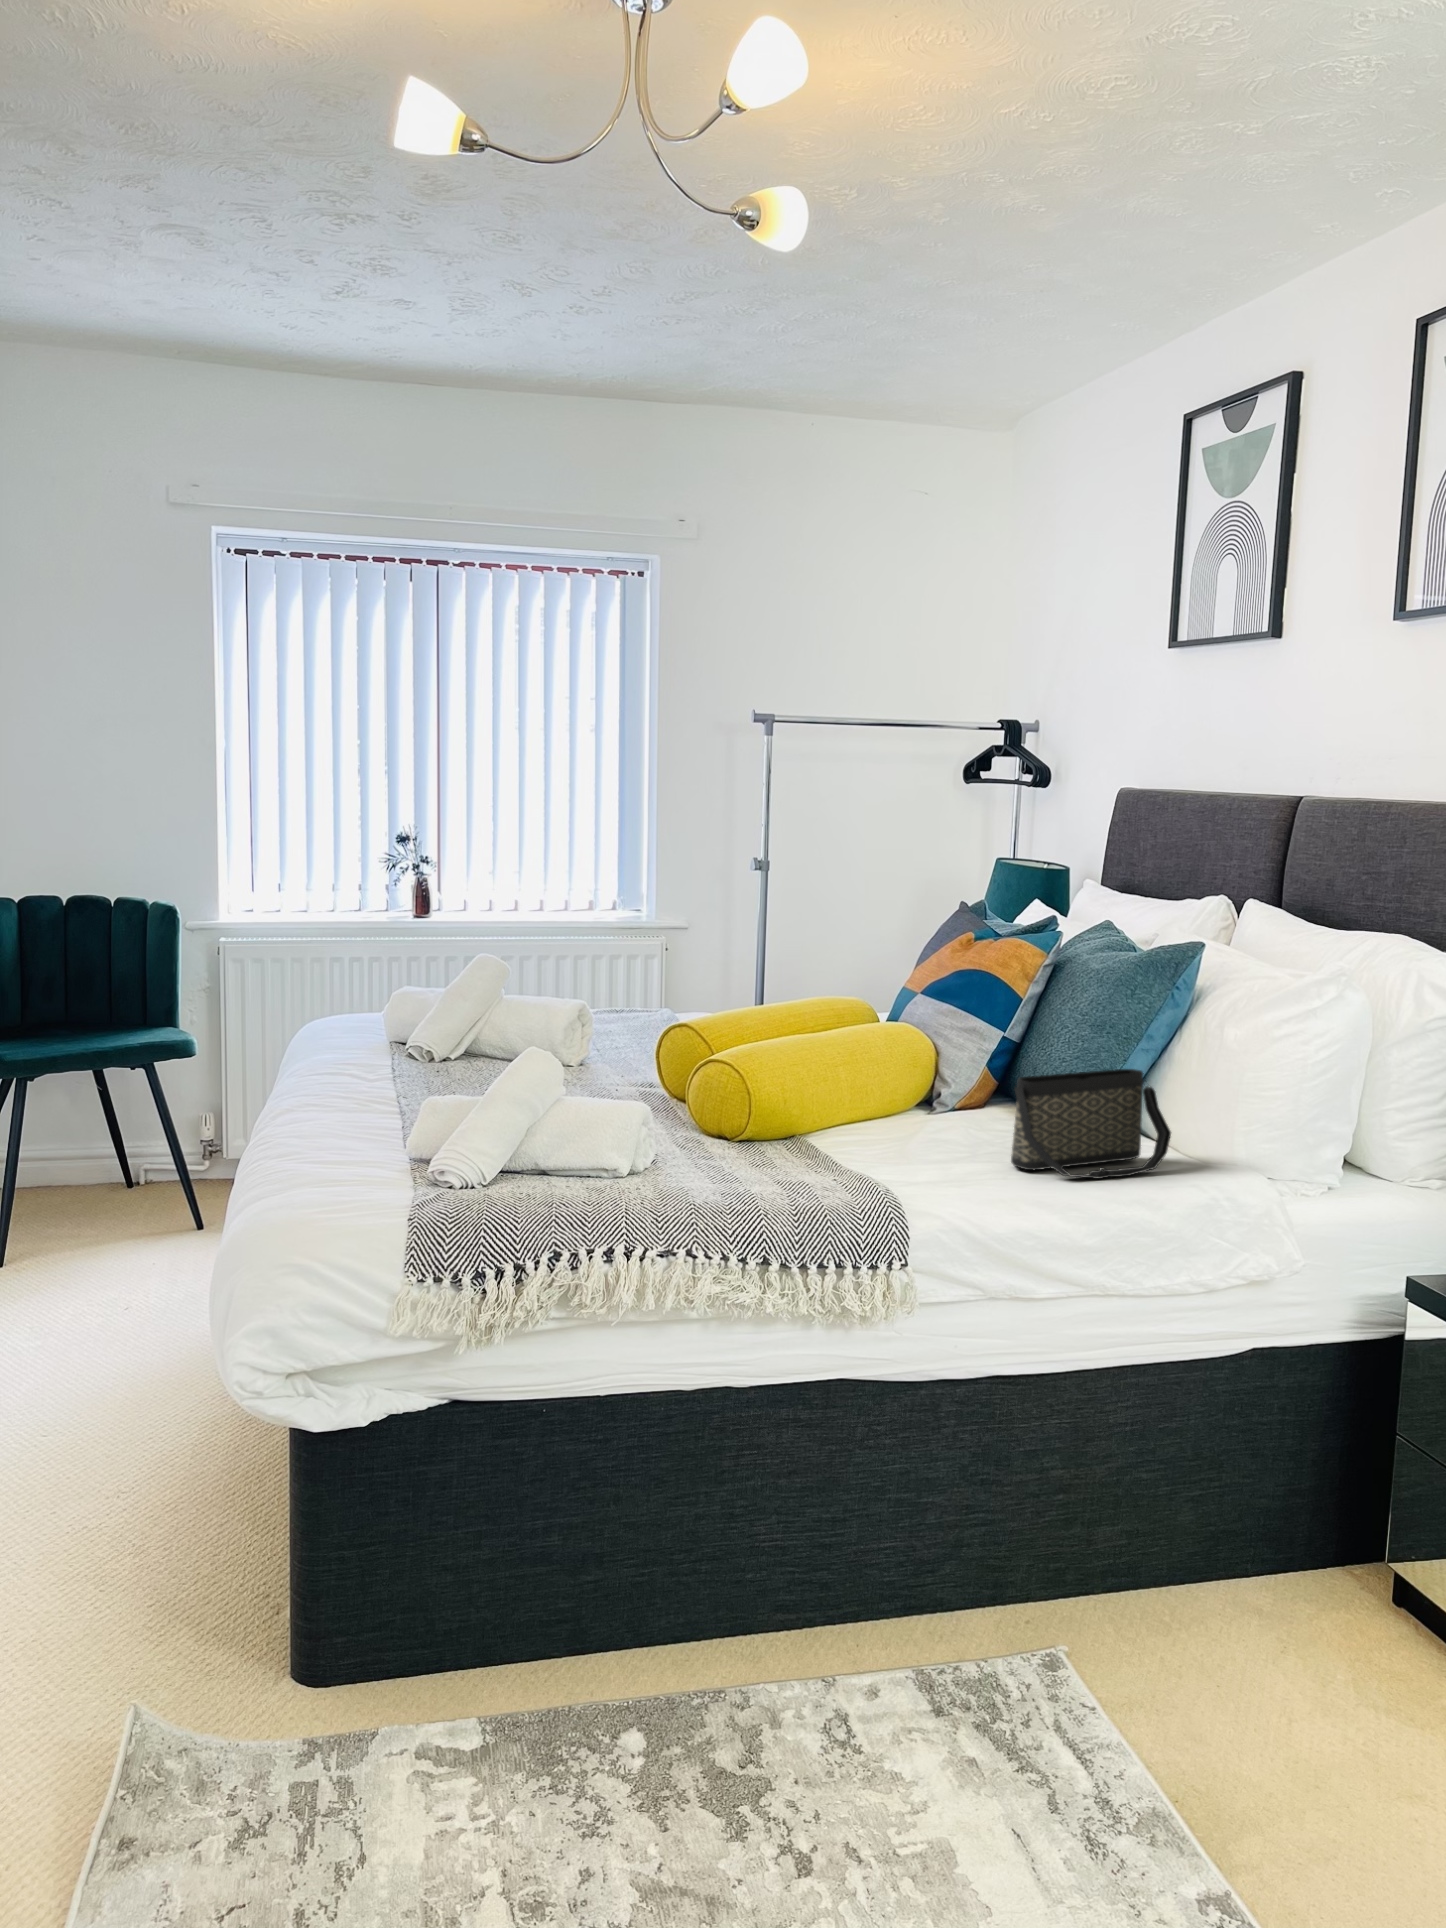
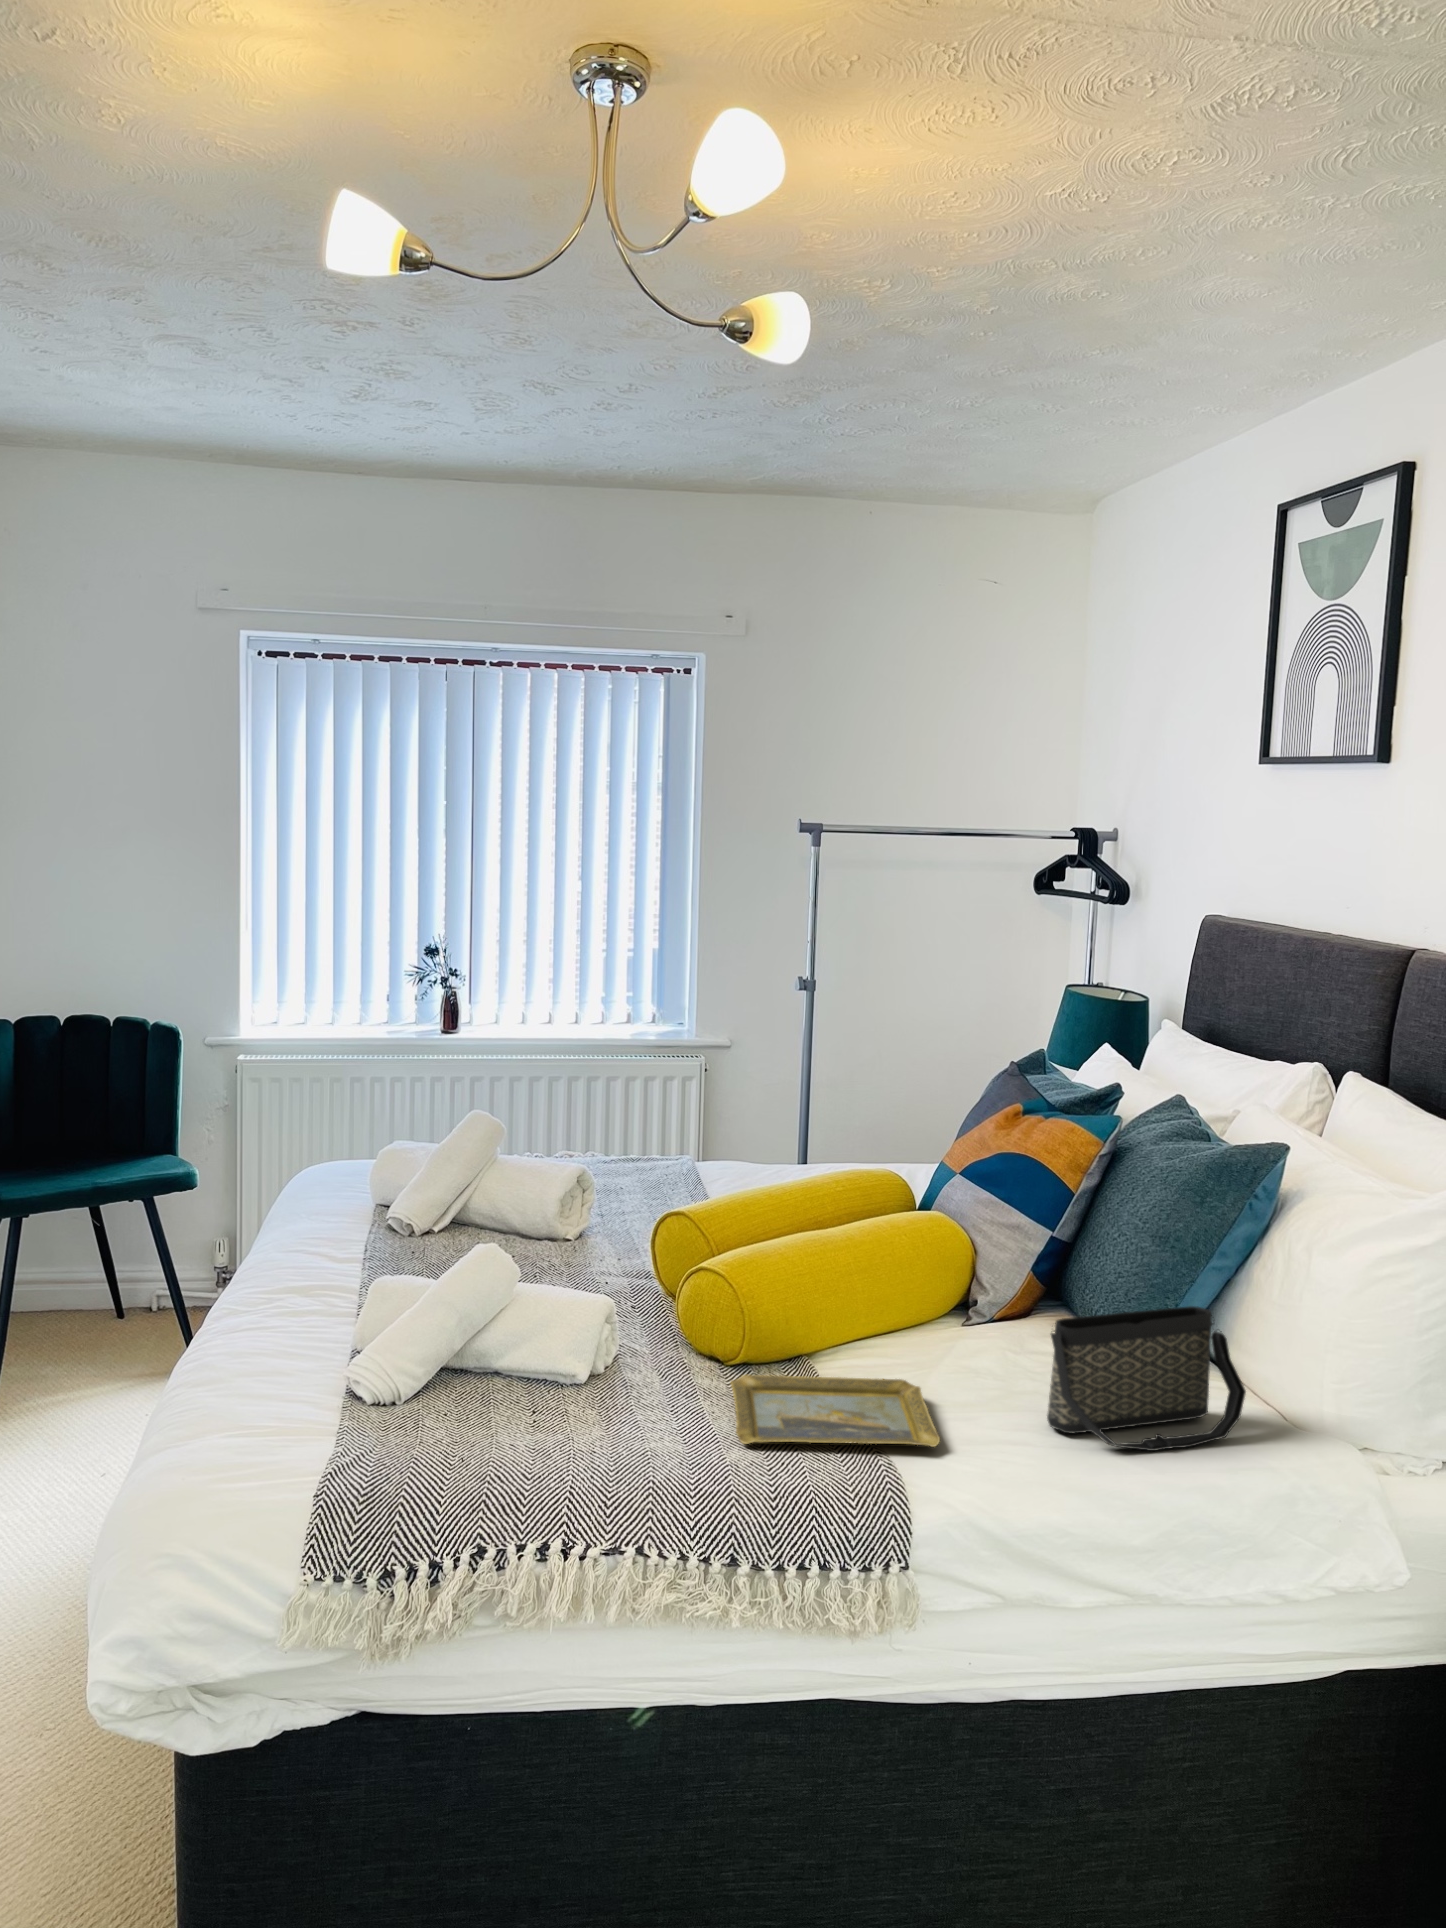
tray: none [745,1138,927,1180] -> present [731,1375,940,1447]

